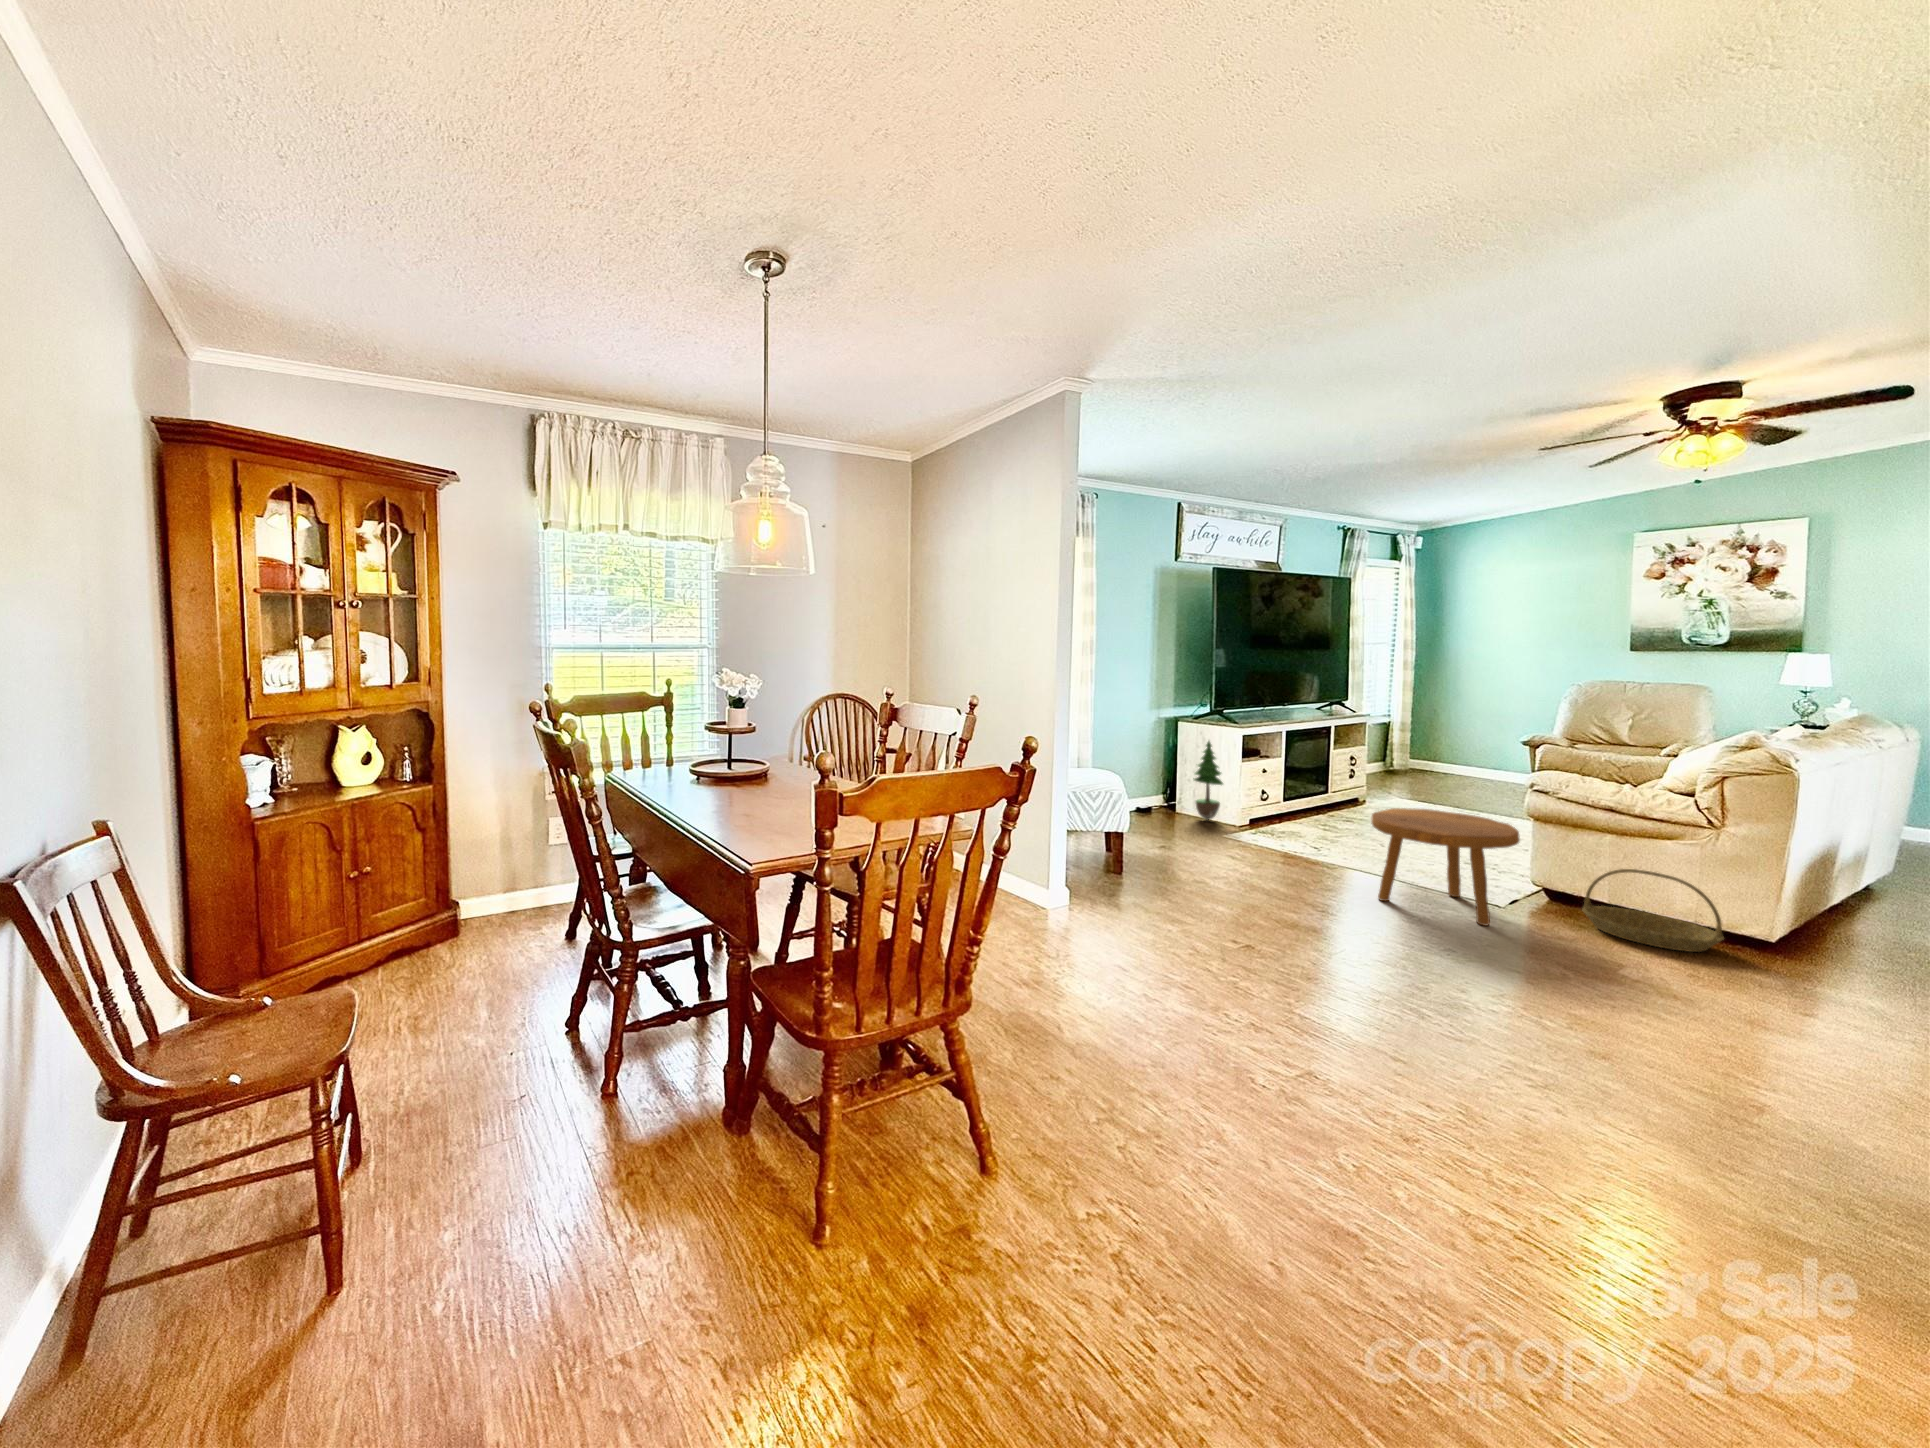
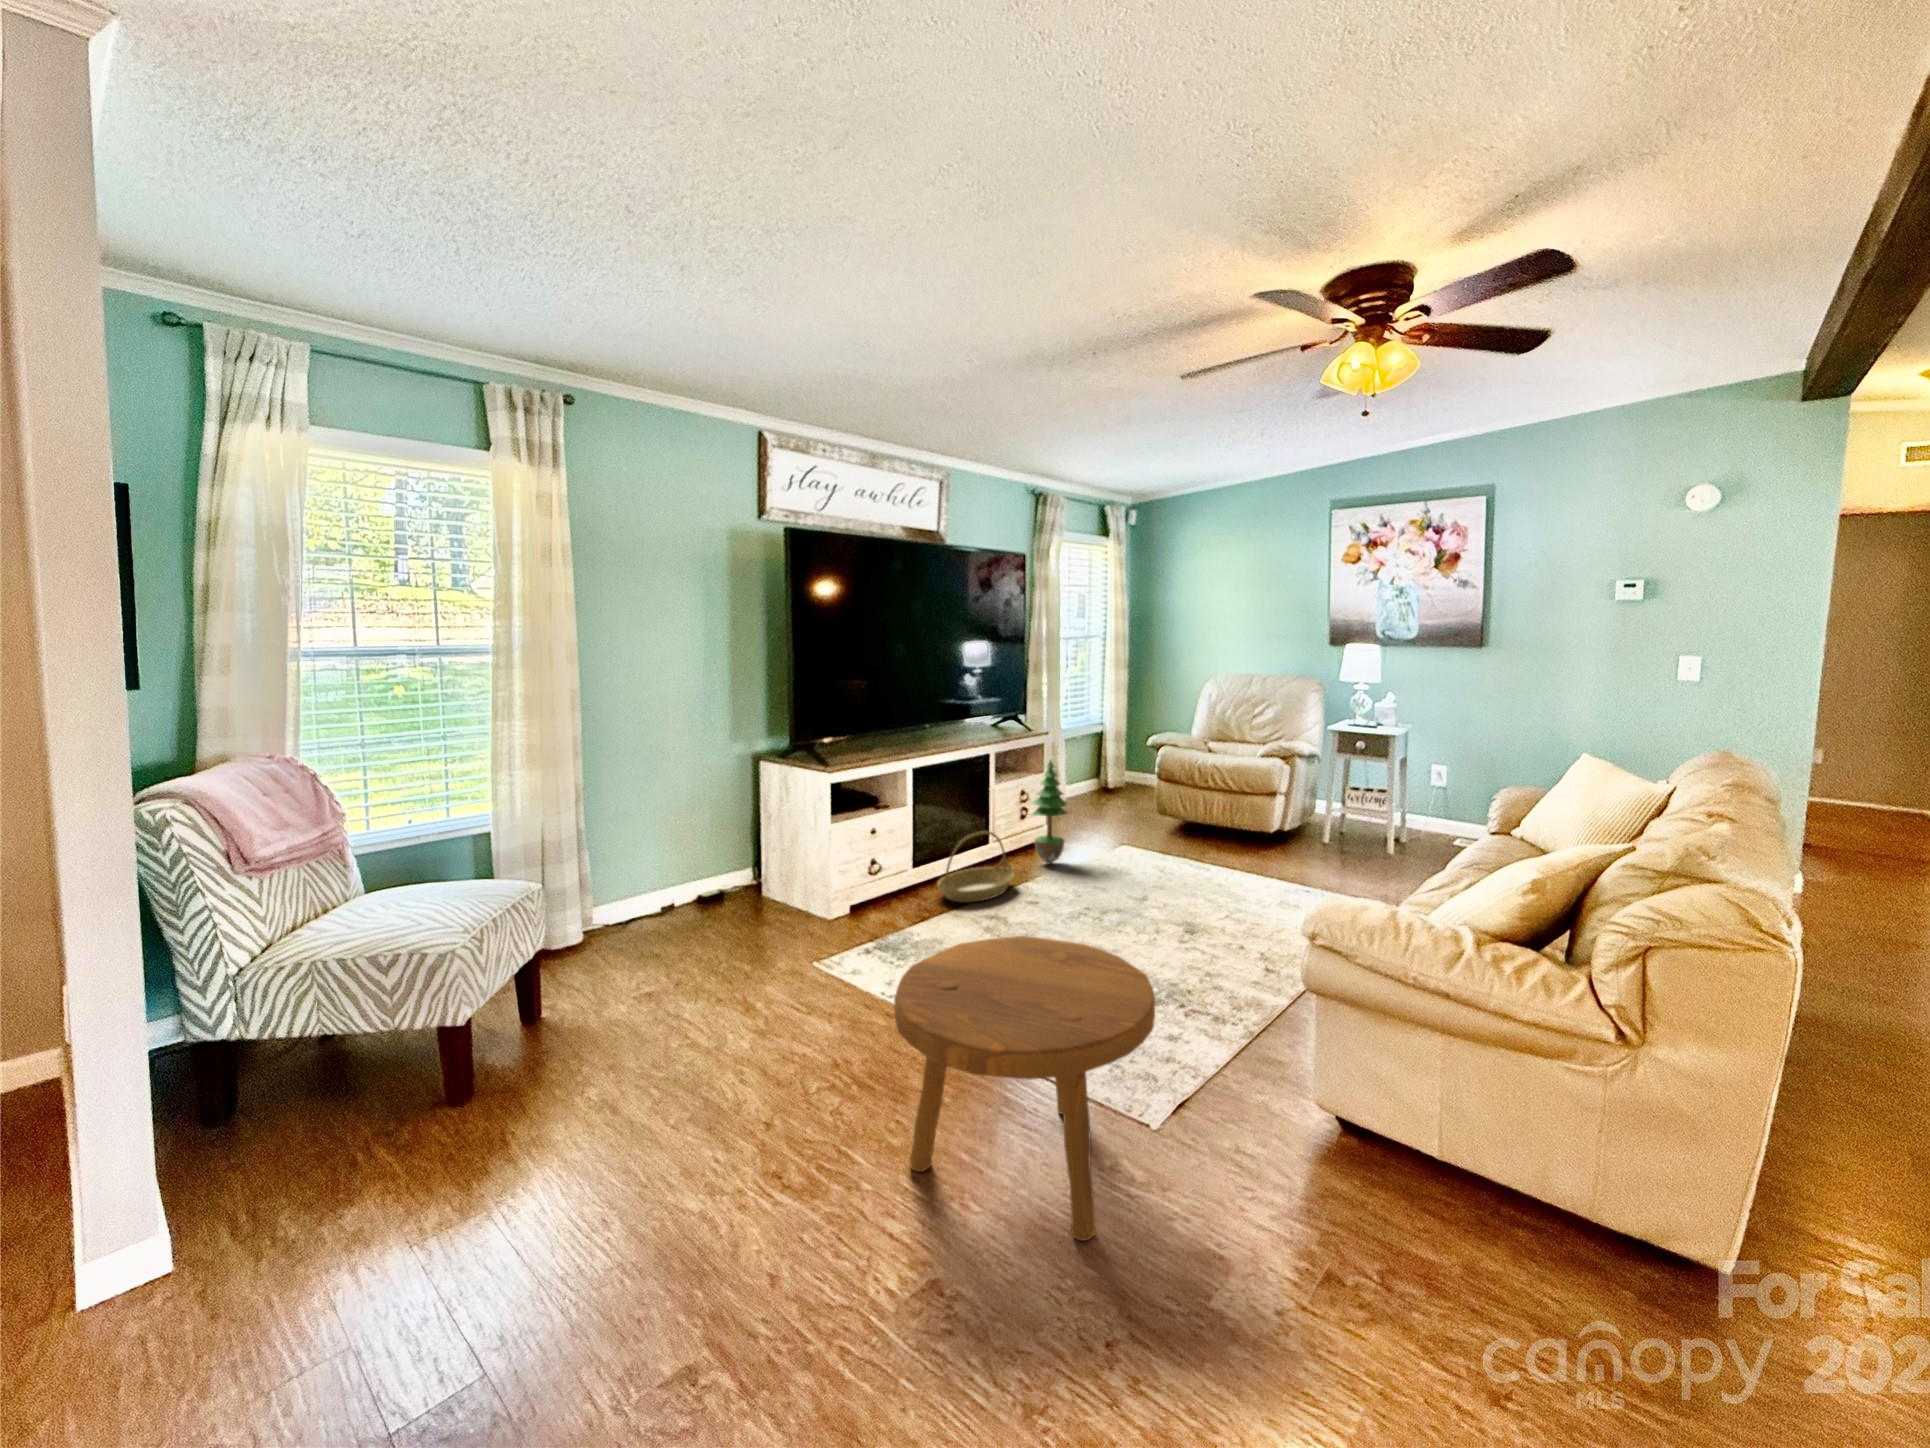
potted tree: present [1193,741,1223,820] -> present [1032,760,1067,864]
basket: present [1582,869,1724,952] -> present [937,831,1015,902]

